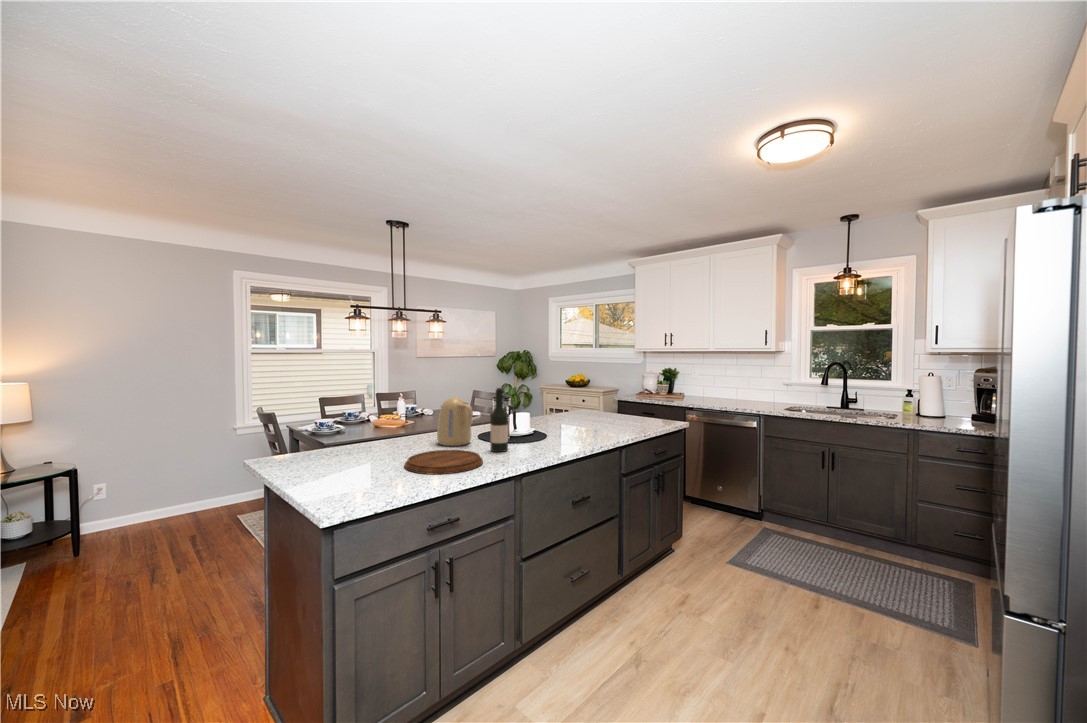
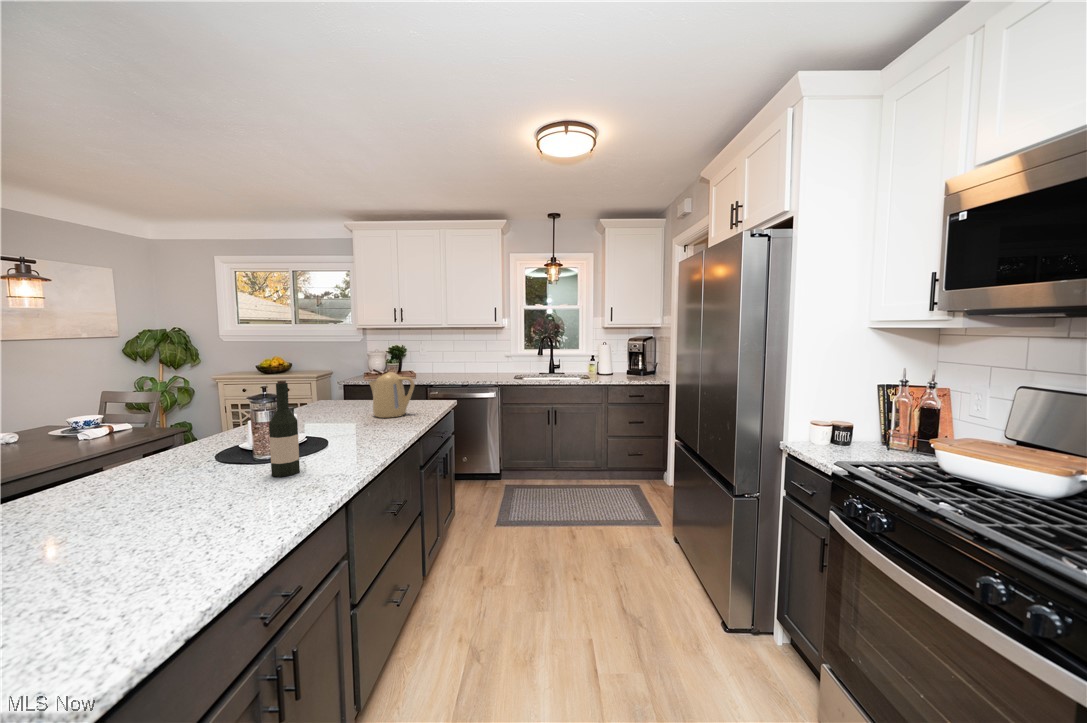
kettle: present [437,397,473,446] -> present [369,372,415,418]
cutting board: present [404,450,483,474] -> none [126,485,294,552]

